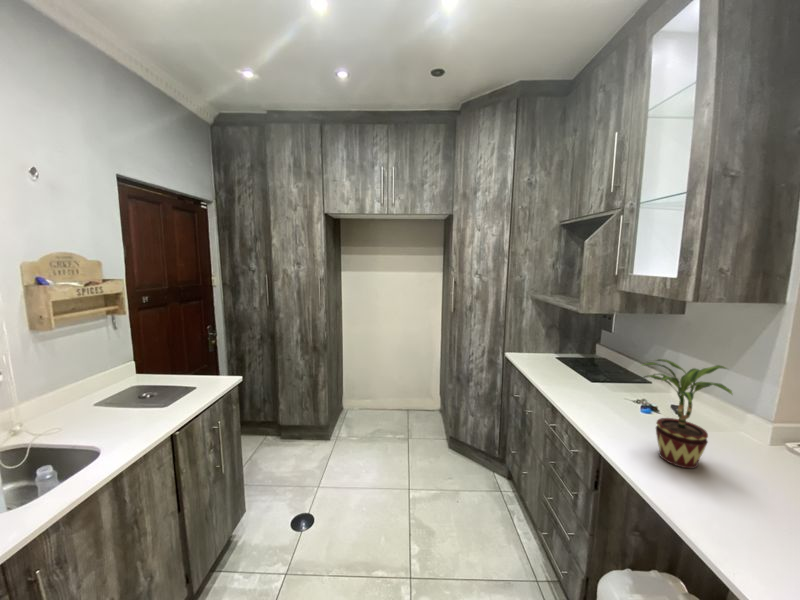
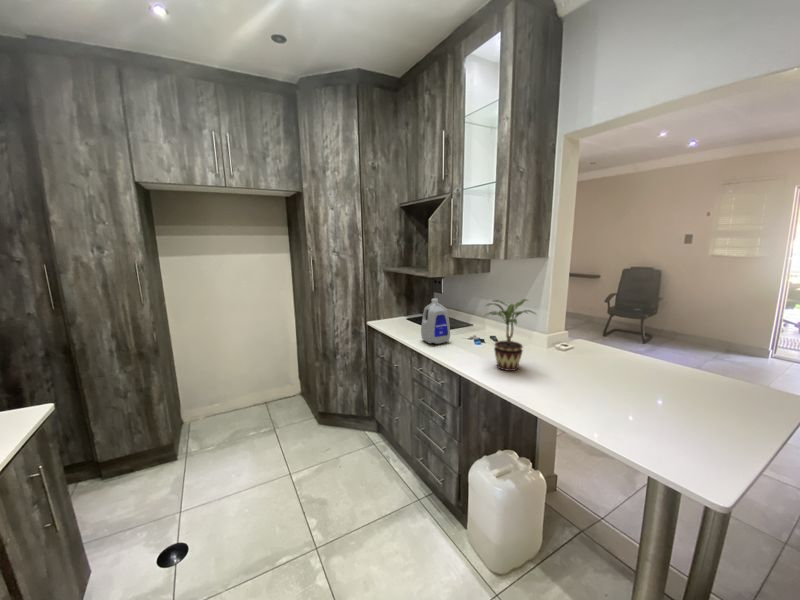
bottle: none [562,340,602,398] -> present [421,299,450,344]

